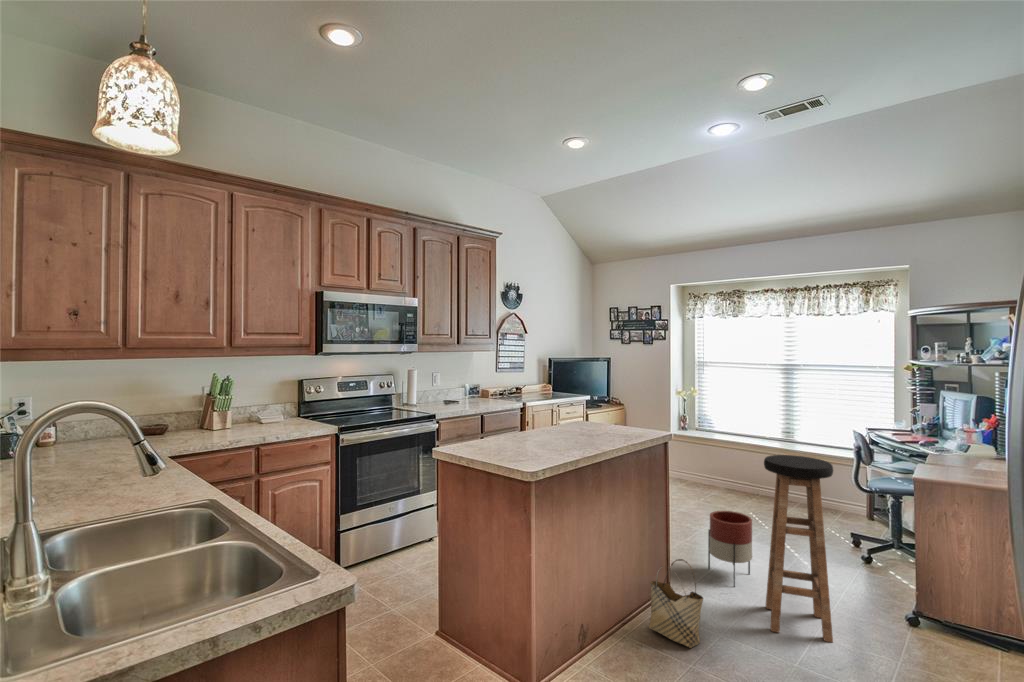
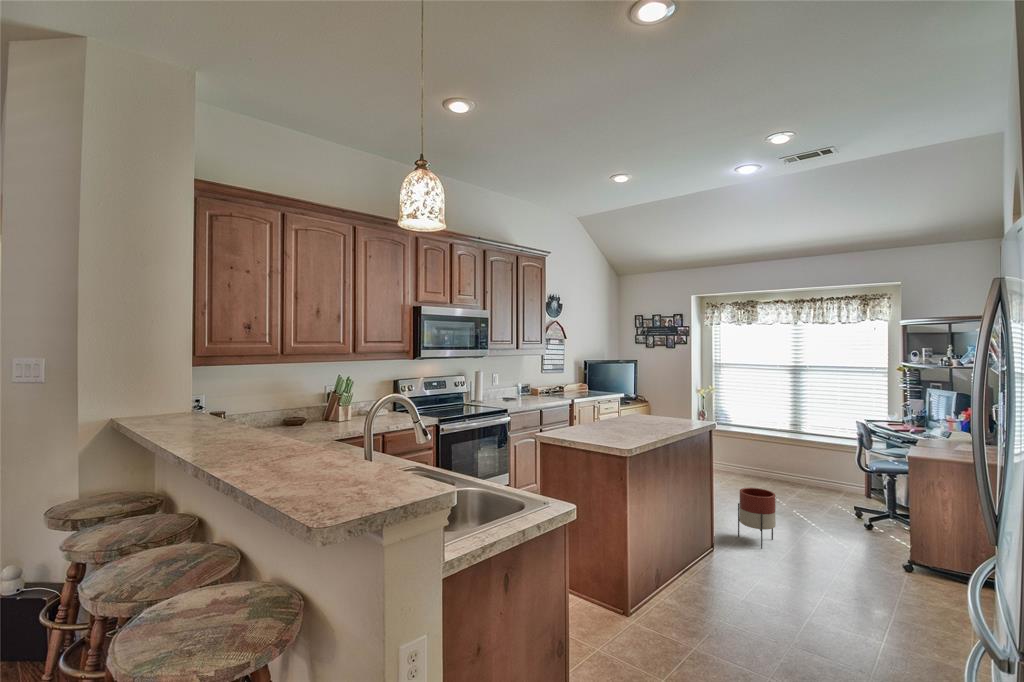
bar stool: present [764,455,833,642] -> none [789,440,846,586]
woven basket: present [649,559,703,648] -> none [700,522,745,590]

